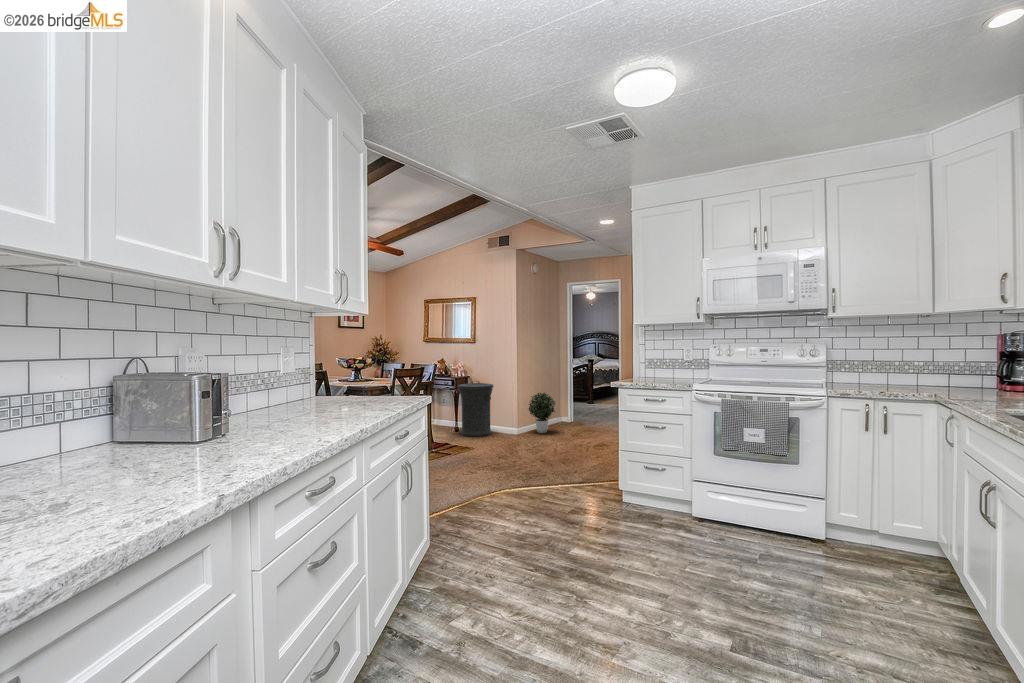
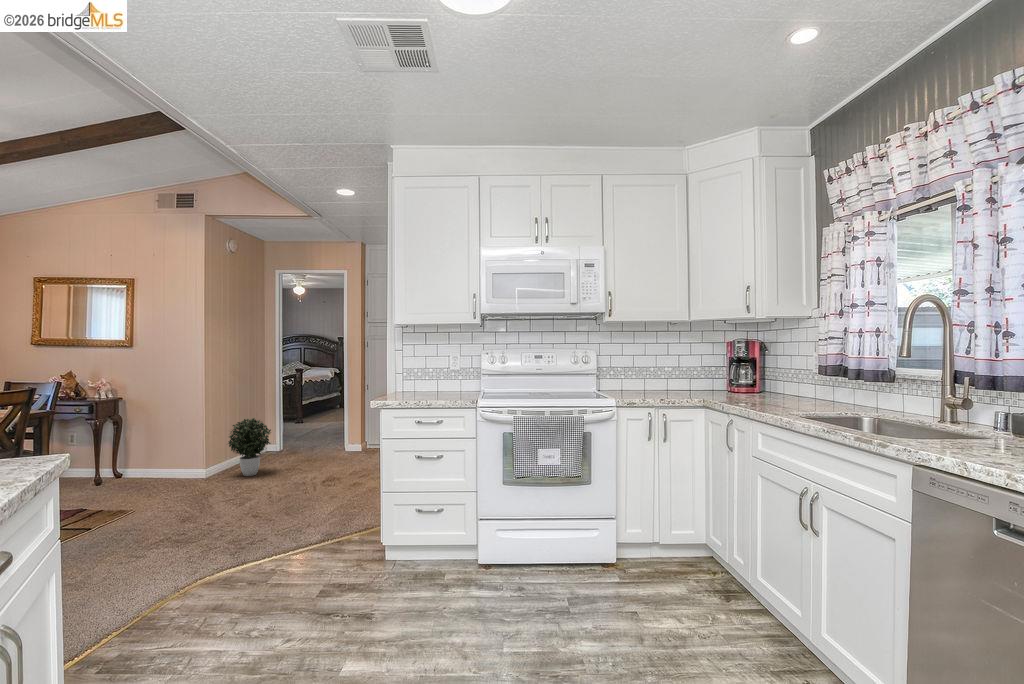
trash can: present [458,381,493,436] -> none [100,408,169,496]

